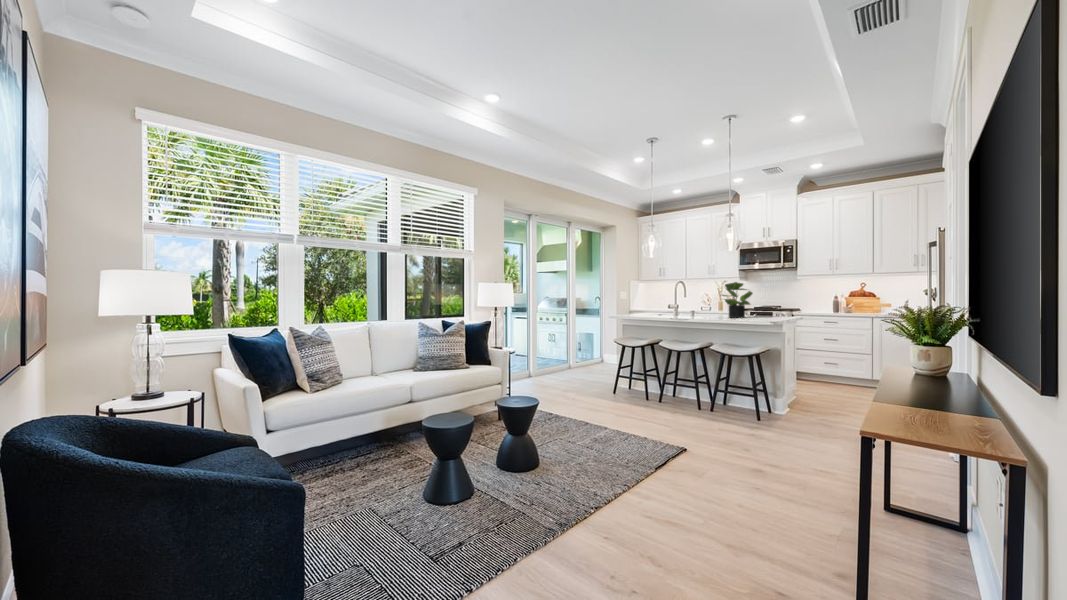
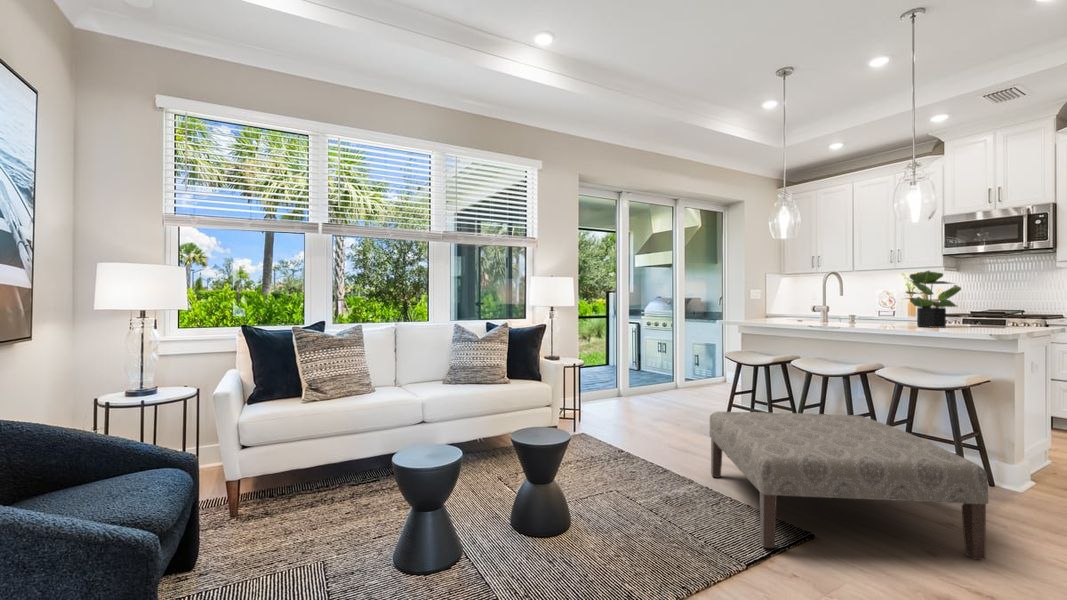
ottoman: none [615,376,777,460] -> present [710,412,988,560]

